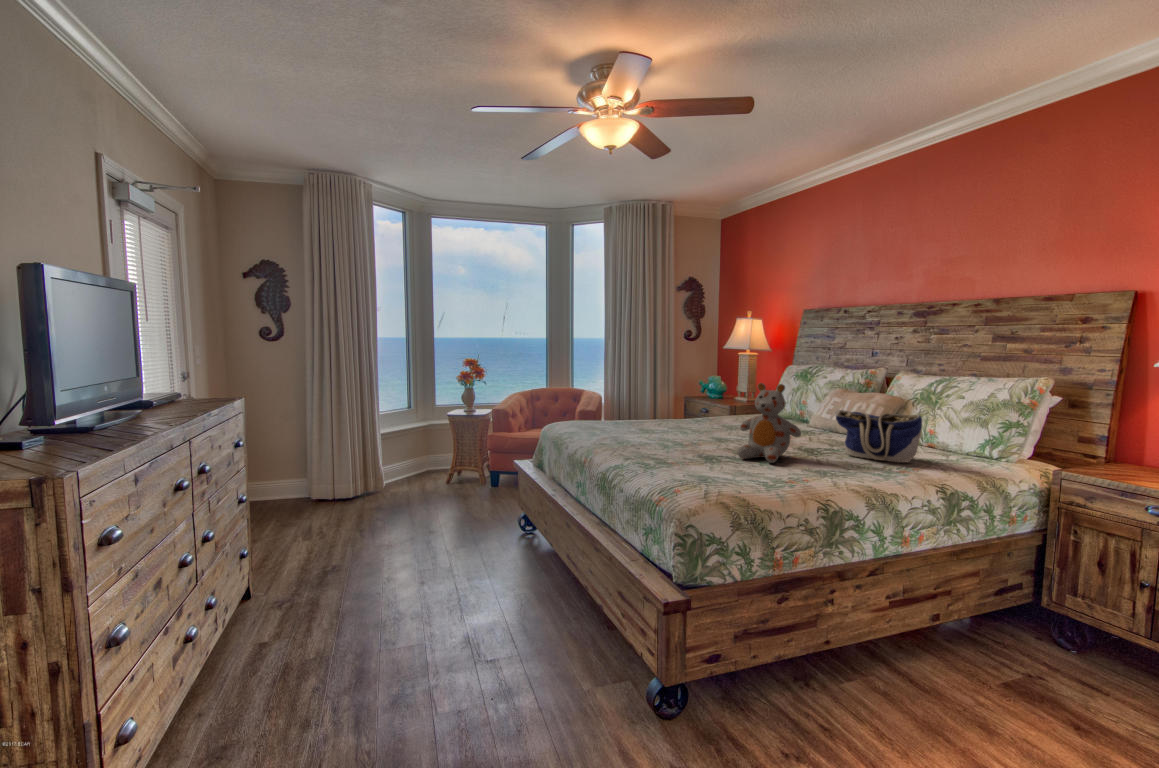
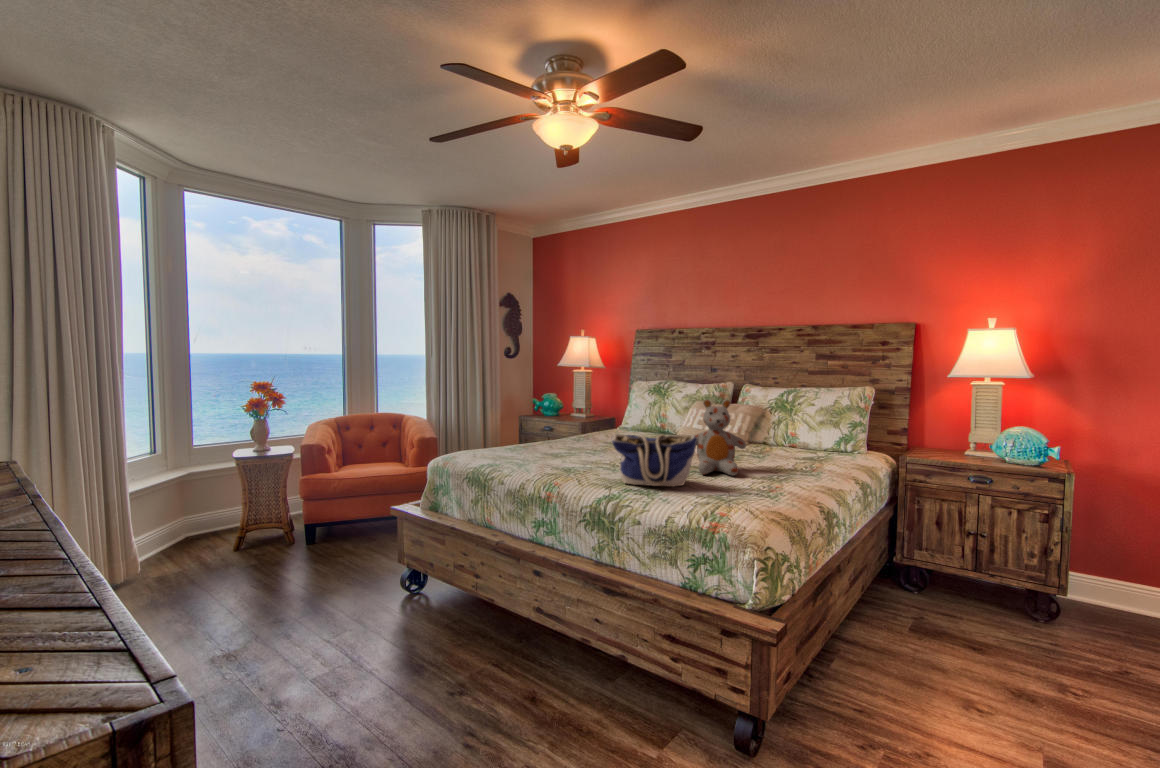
tote bag: present [835,410,922,463] -> present [612,434,697,487]

